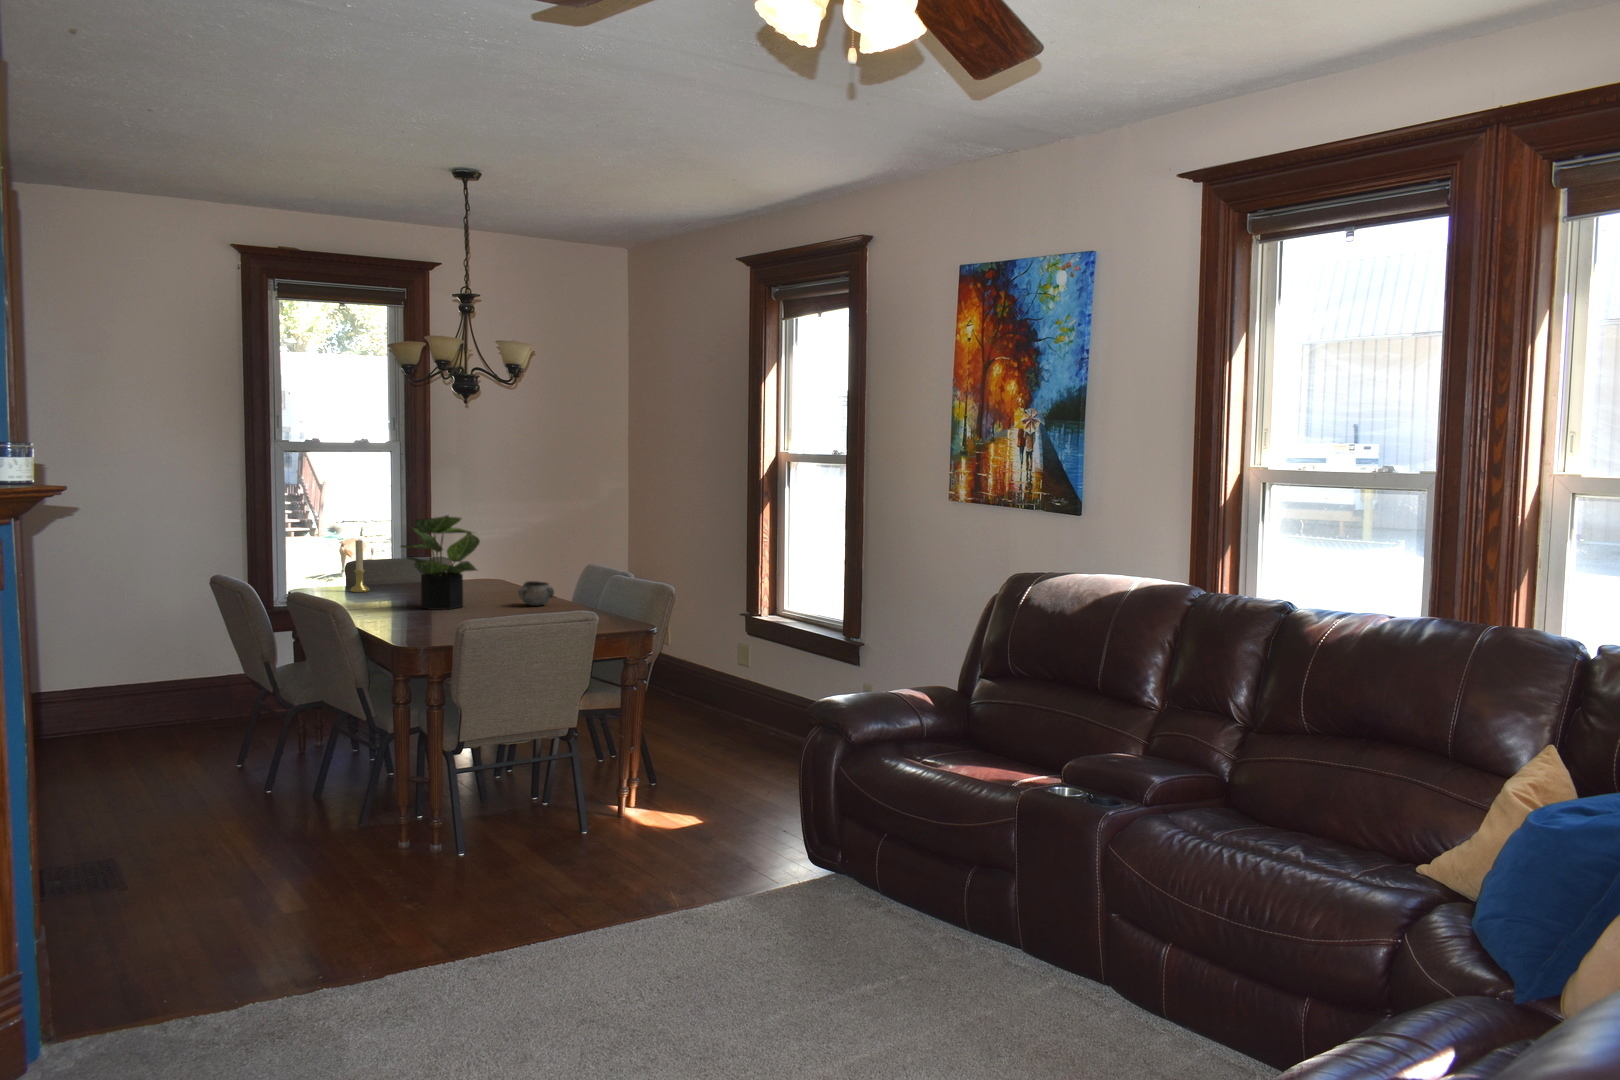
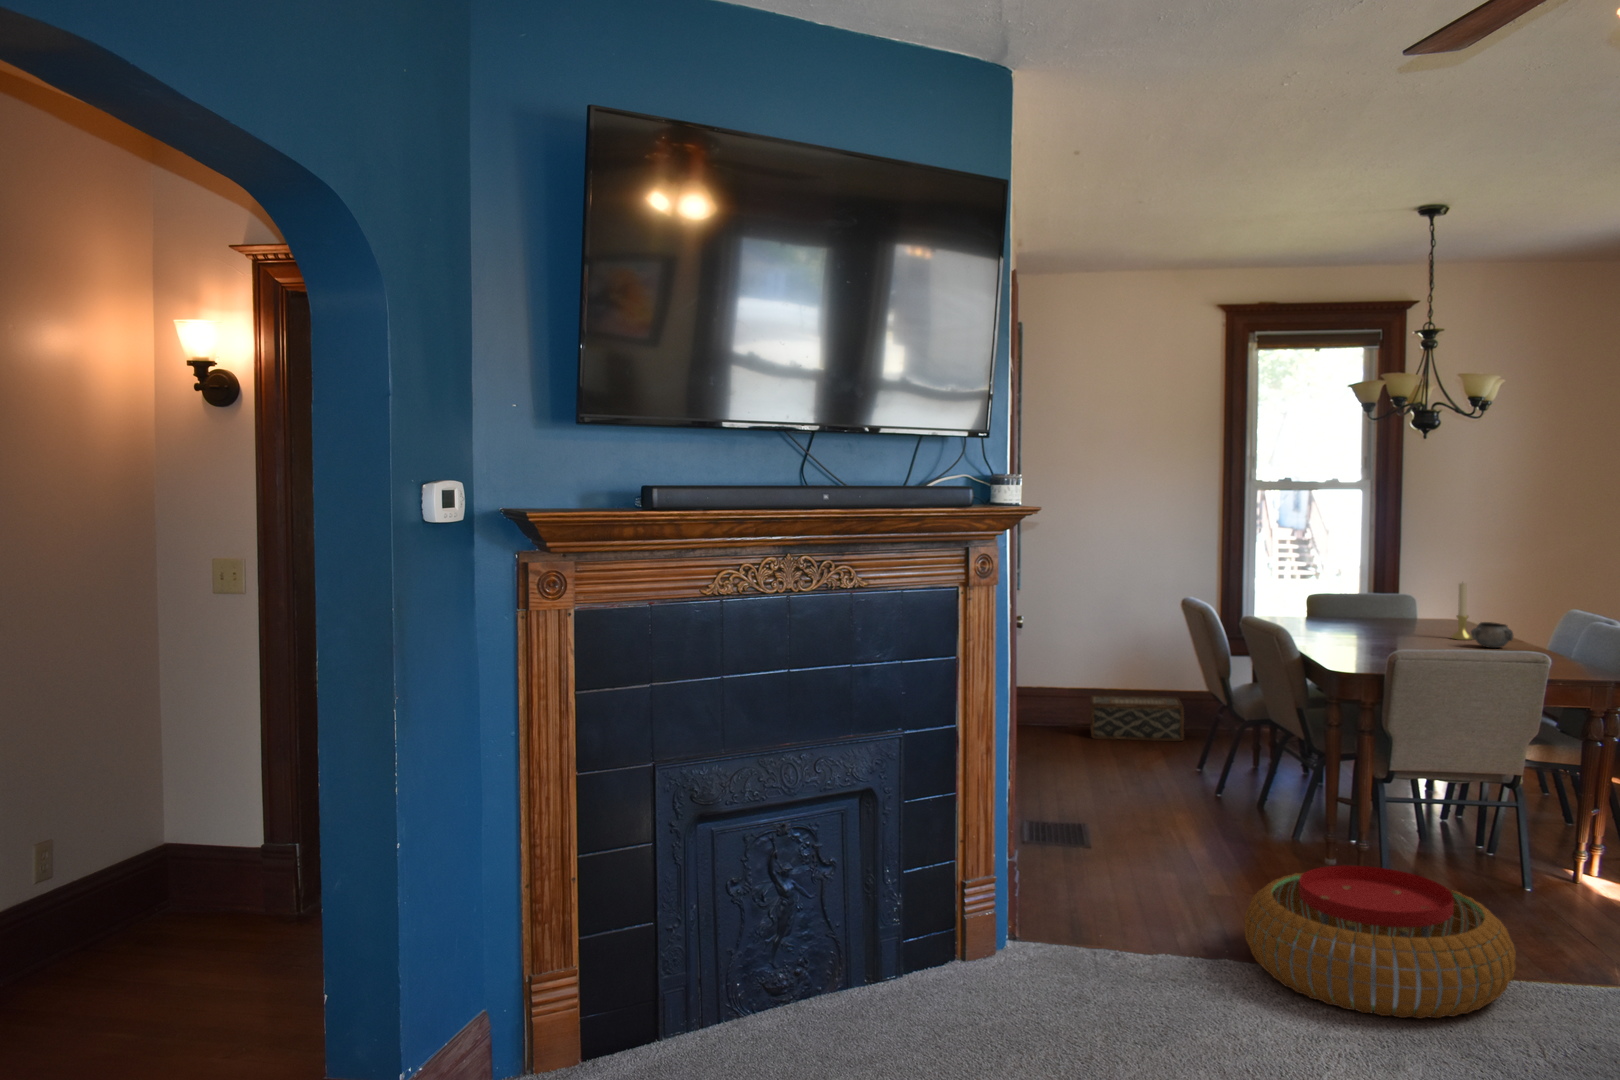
potted plant: present [401,515,480,610] -> none [1347,551,1432,645]
candle holder: present [350,540,370,592] -> present [1451,583,1473,640]
woven basket: none [87,685,210,747] -> present [1090,695,1184,741]
pouf: none [342,846,609,1010] -> present [1244,865,1516,1019]

